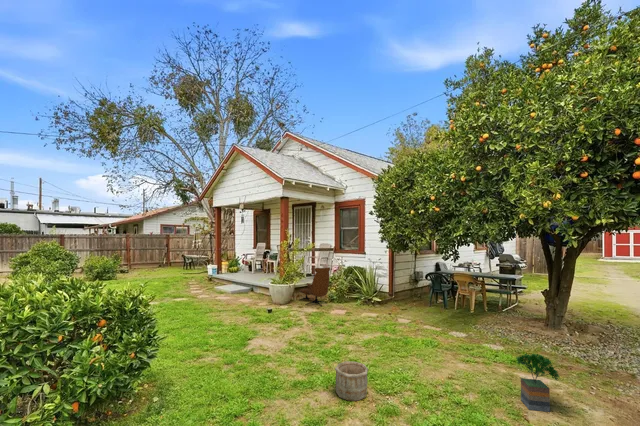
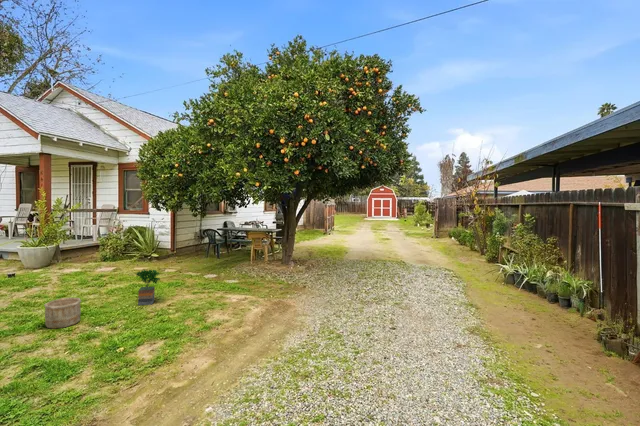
lounge chair: present [299,268,330,306] -> none [64,226,100,265]
potted tree: present [516,354,559,412] -> present [136,270,160,305]

